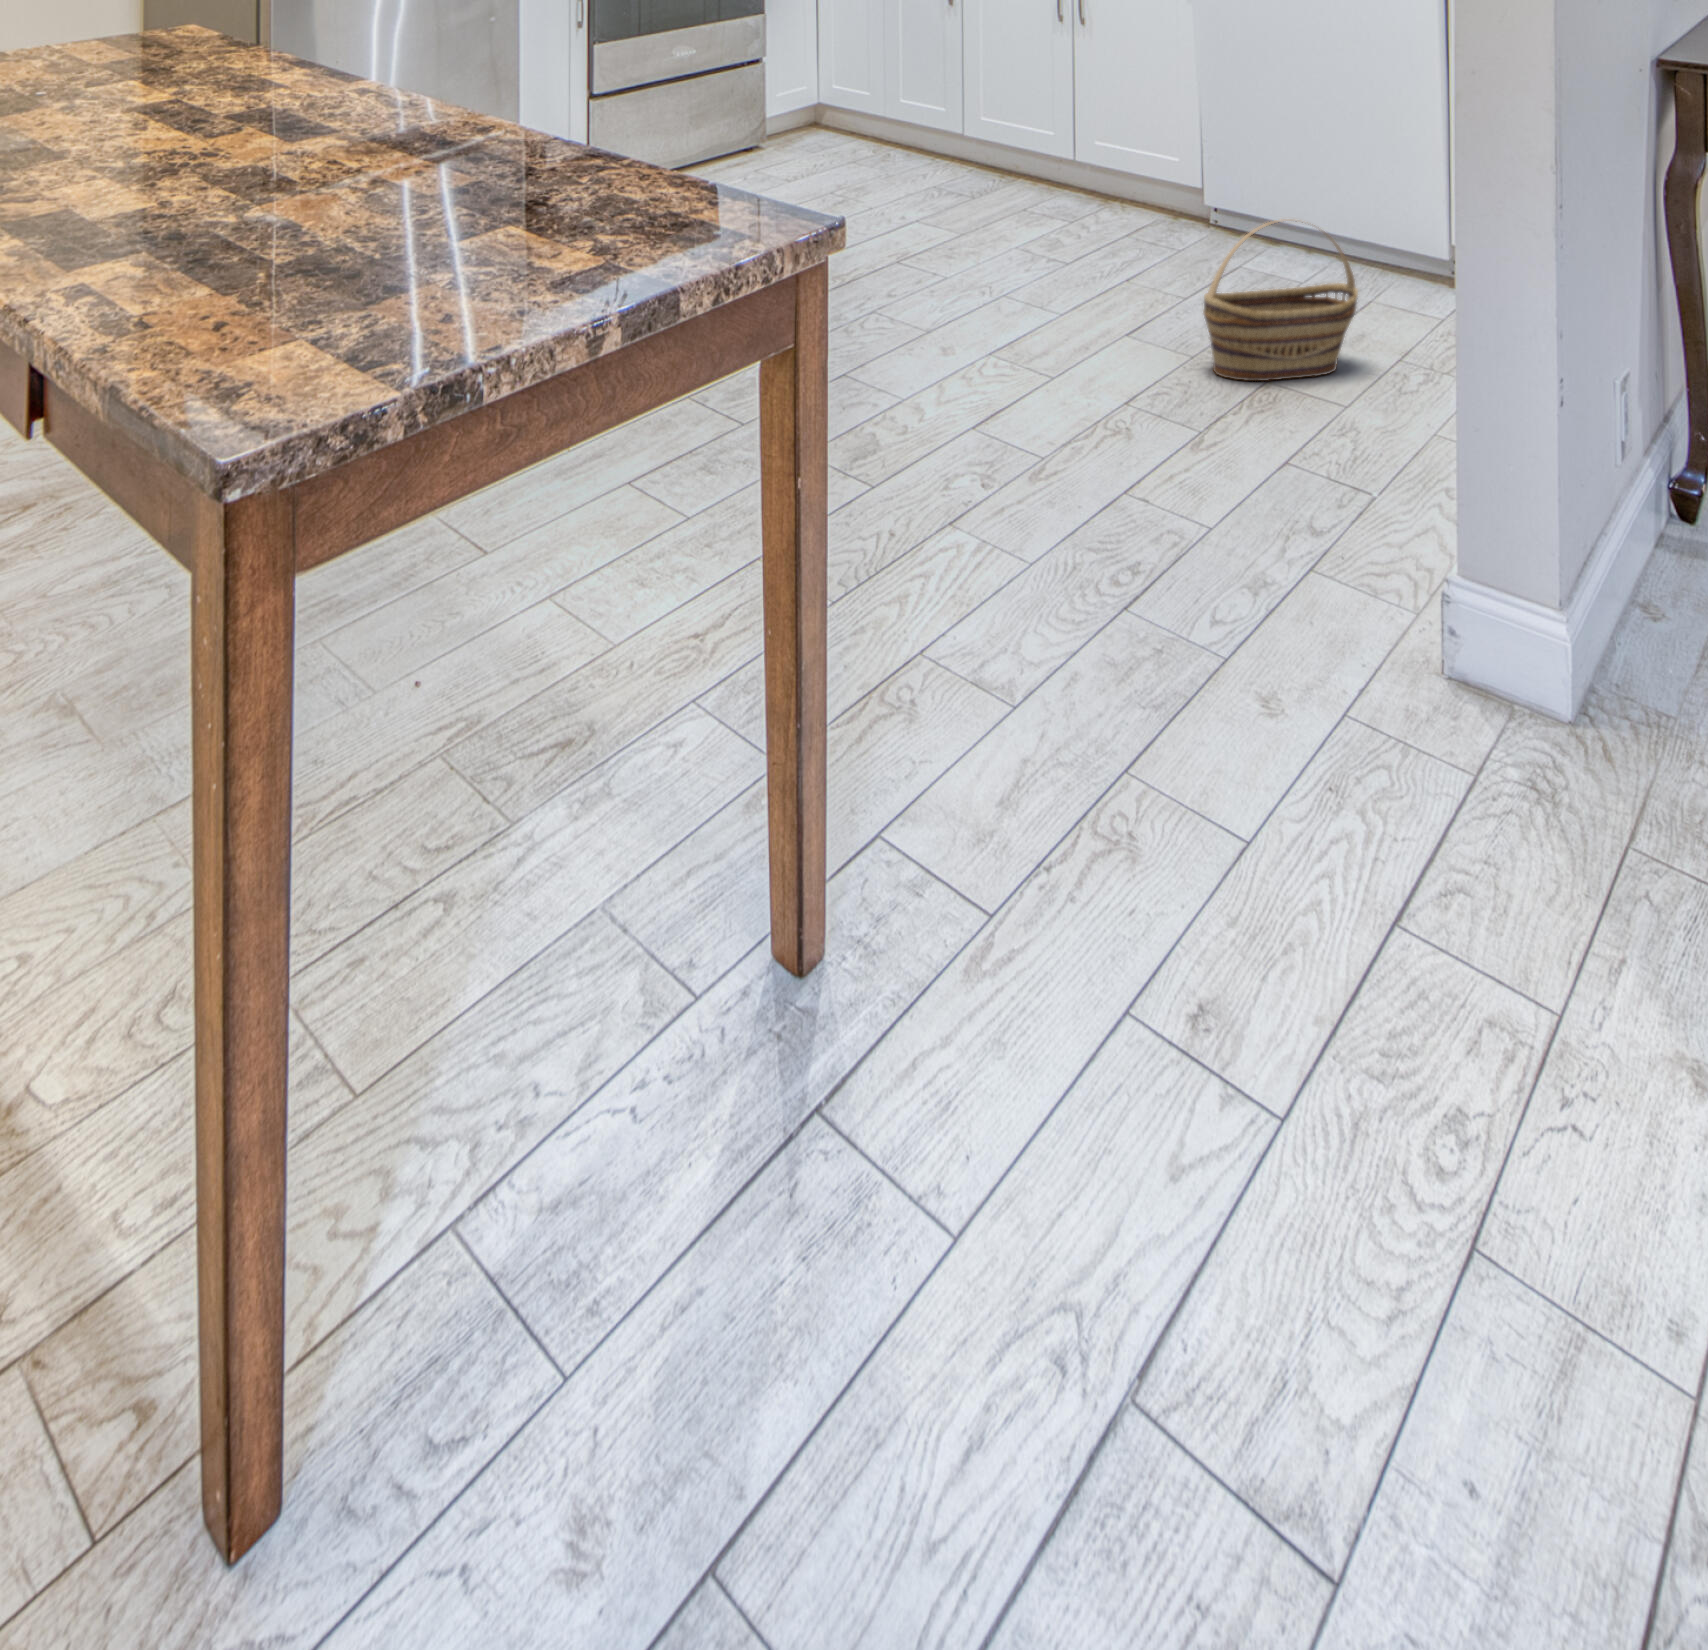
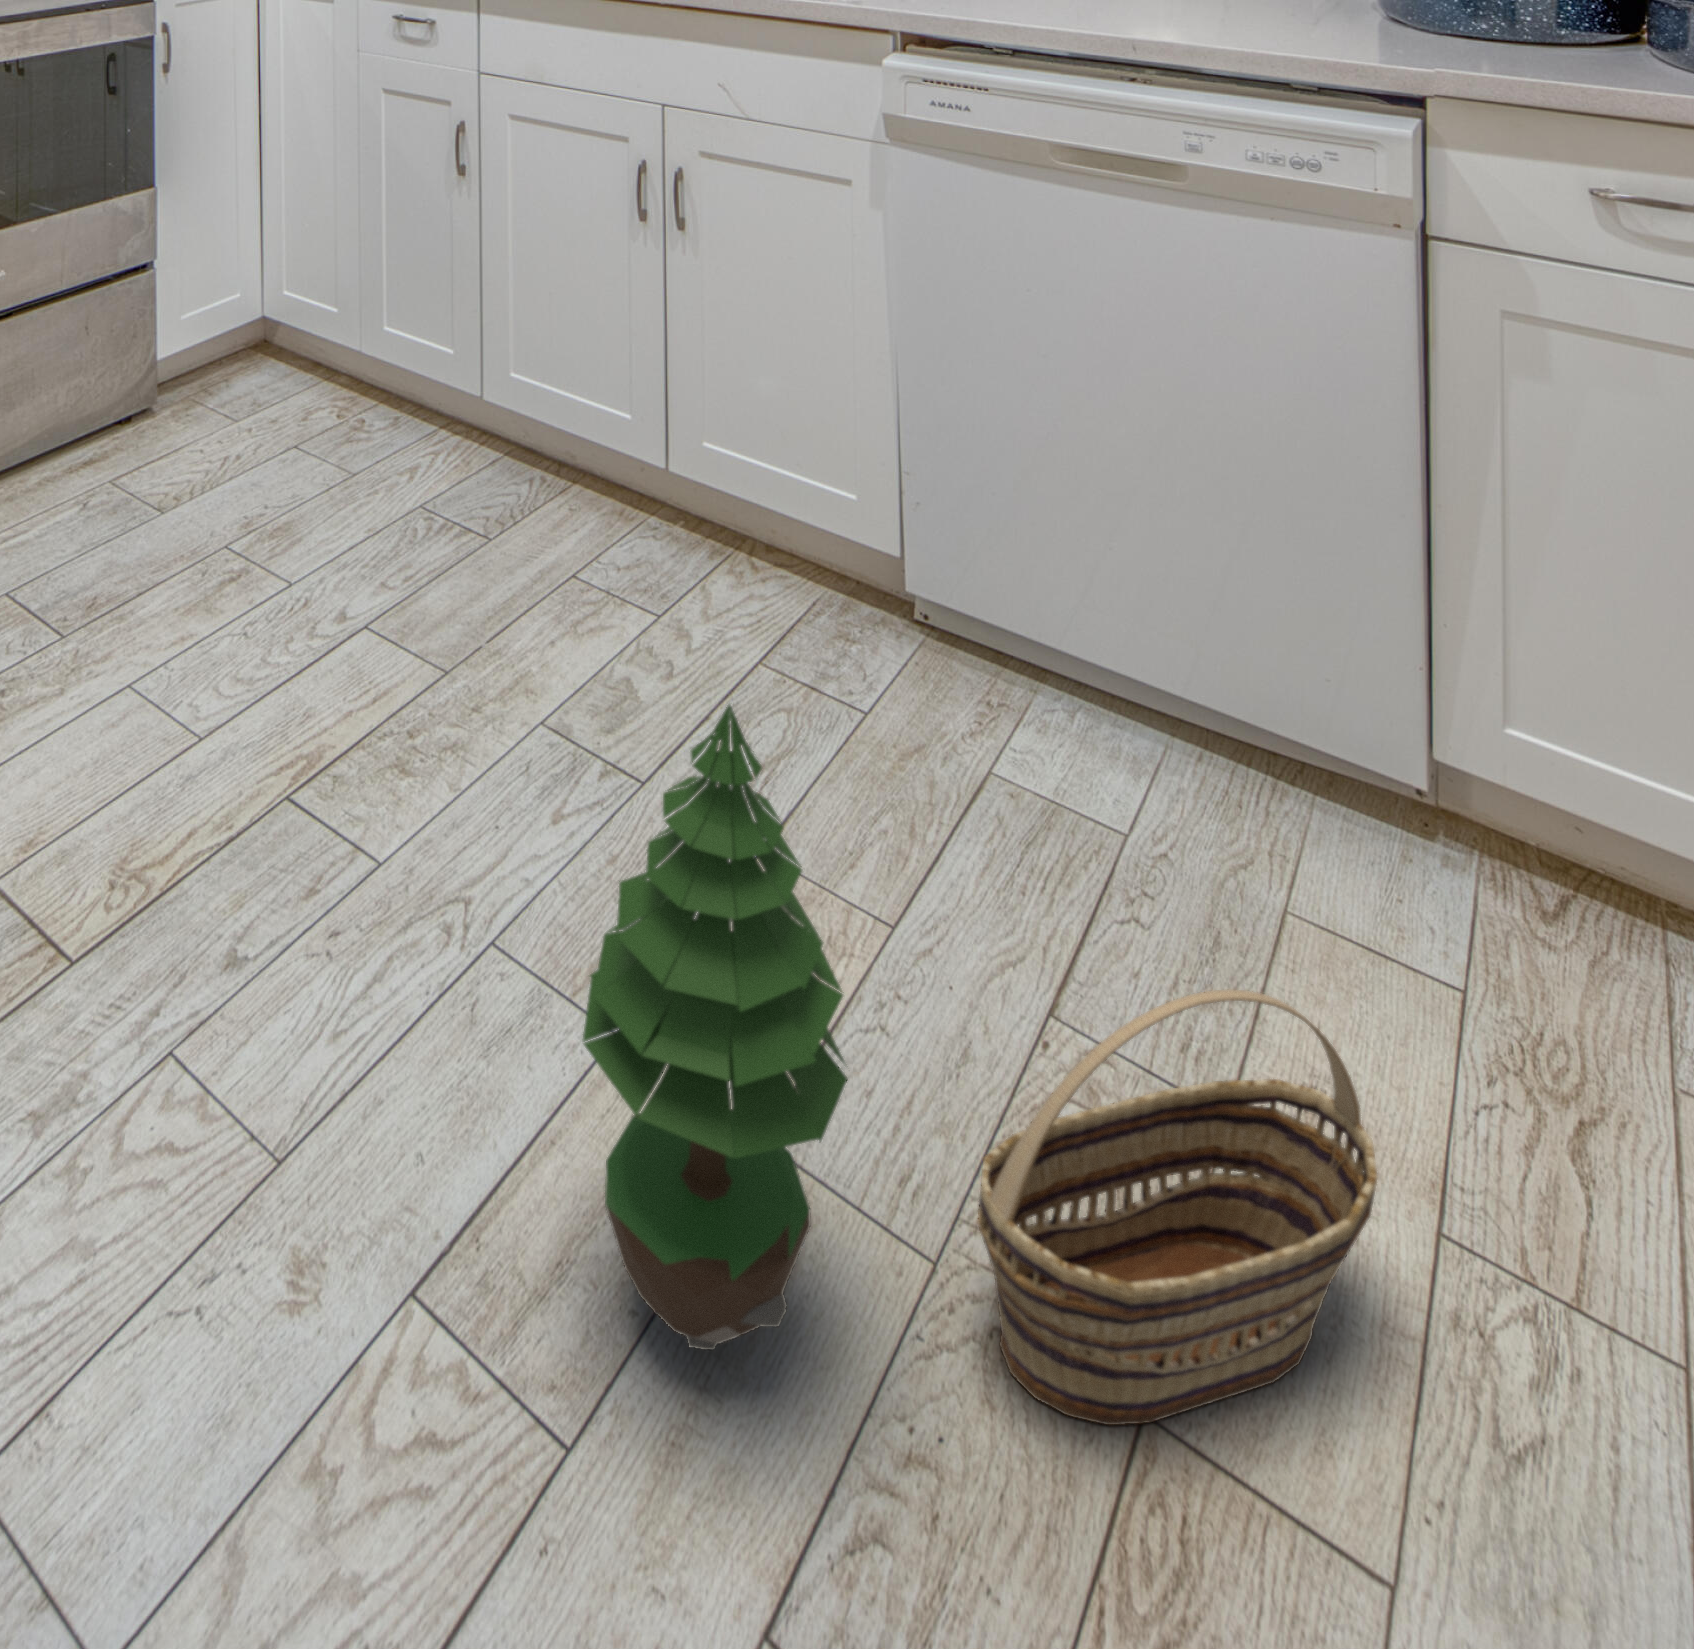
potted tree: none [1053,98,1154,365] -> present [583,705,847,1350]

